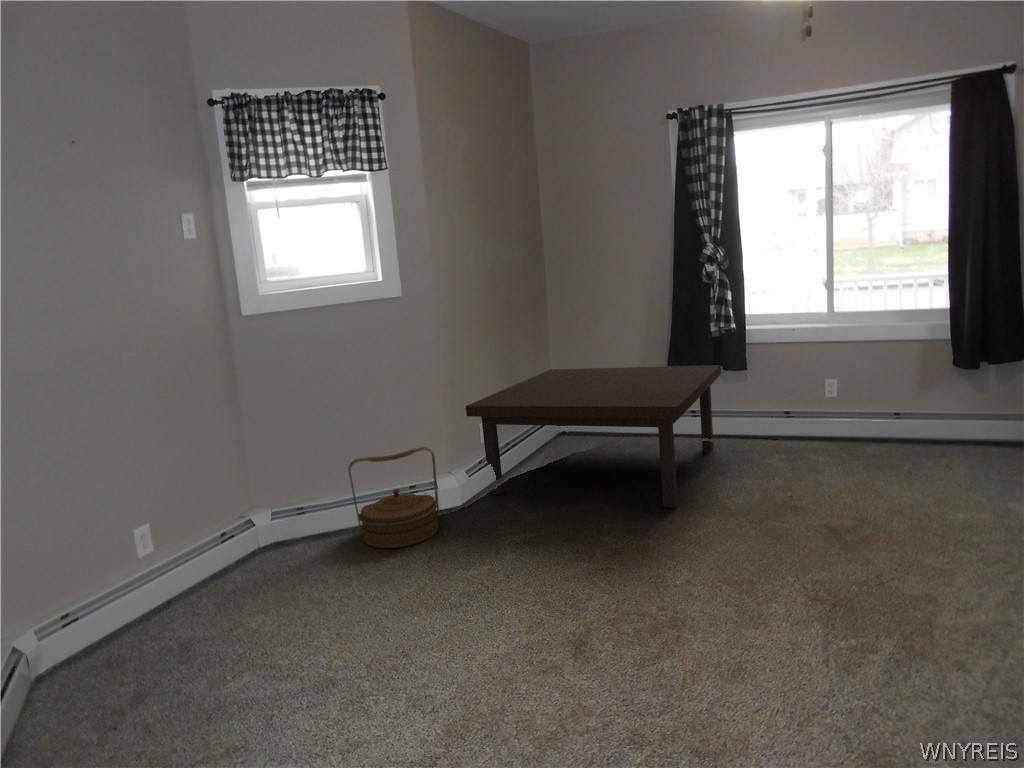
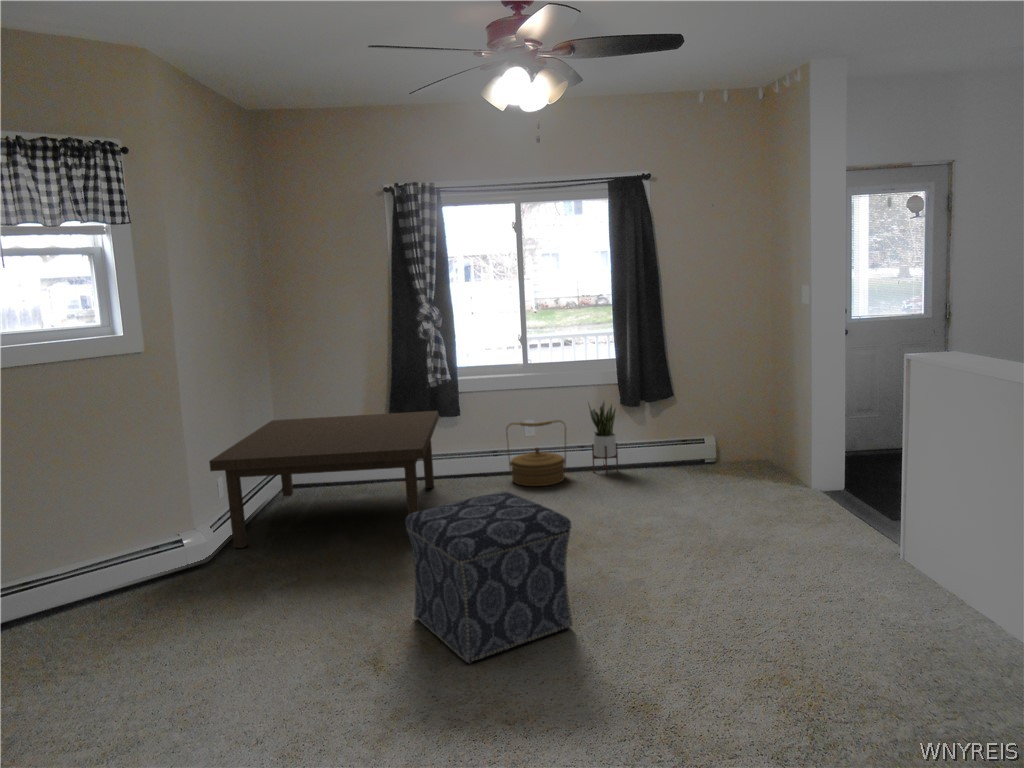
potted plant: none [920,357,965,455] -> present [588,400,618,475]
woven basket: present [348,447,439,548] -> present [506,420,566,486]
ottoman: none [619,471,847,700] -> present [405,492,573,663]

